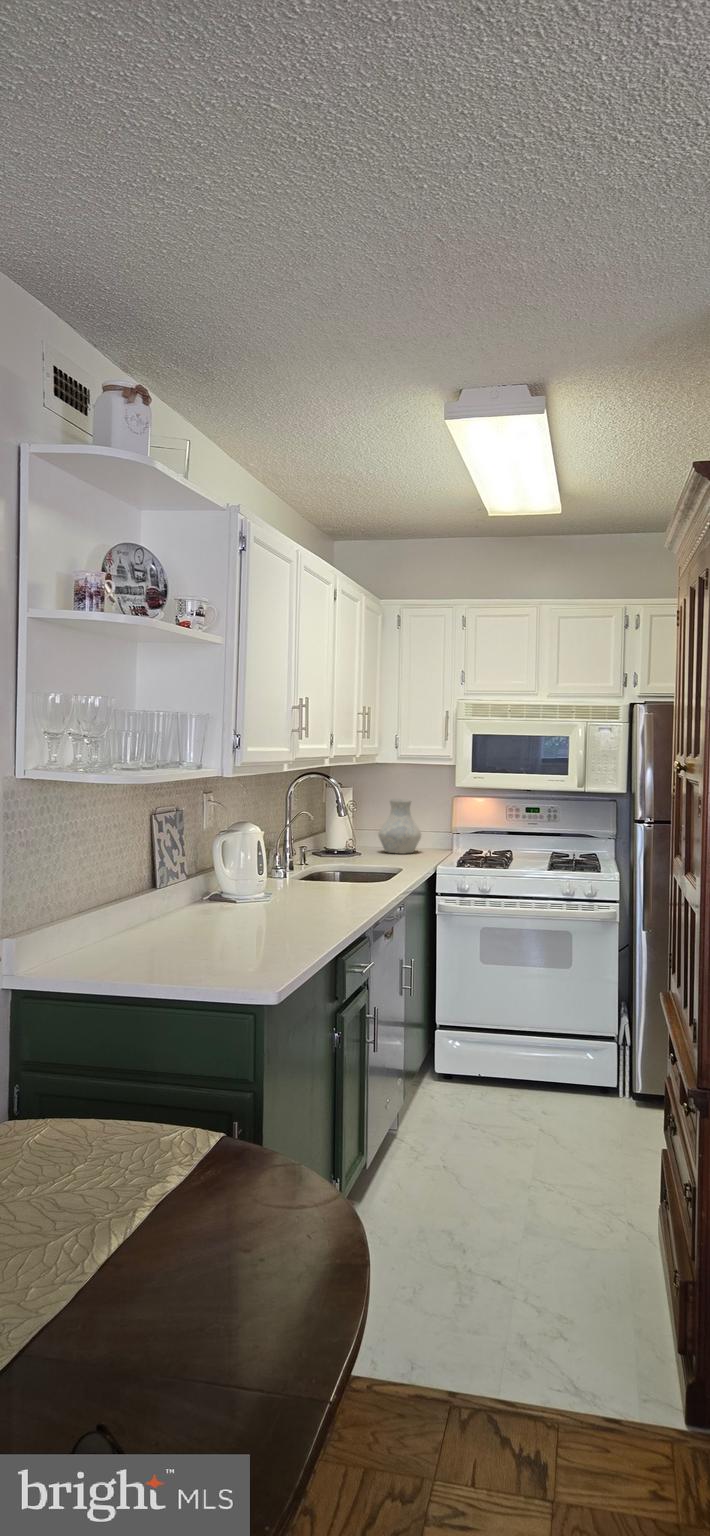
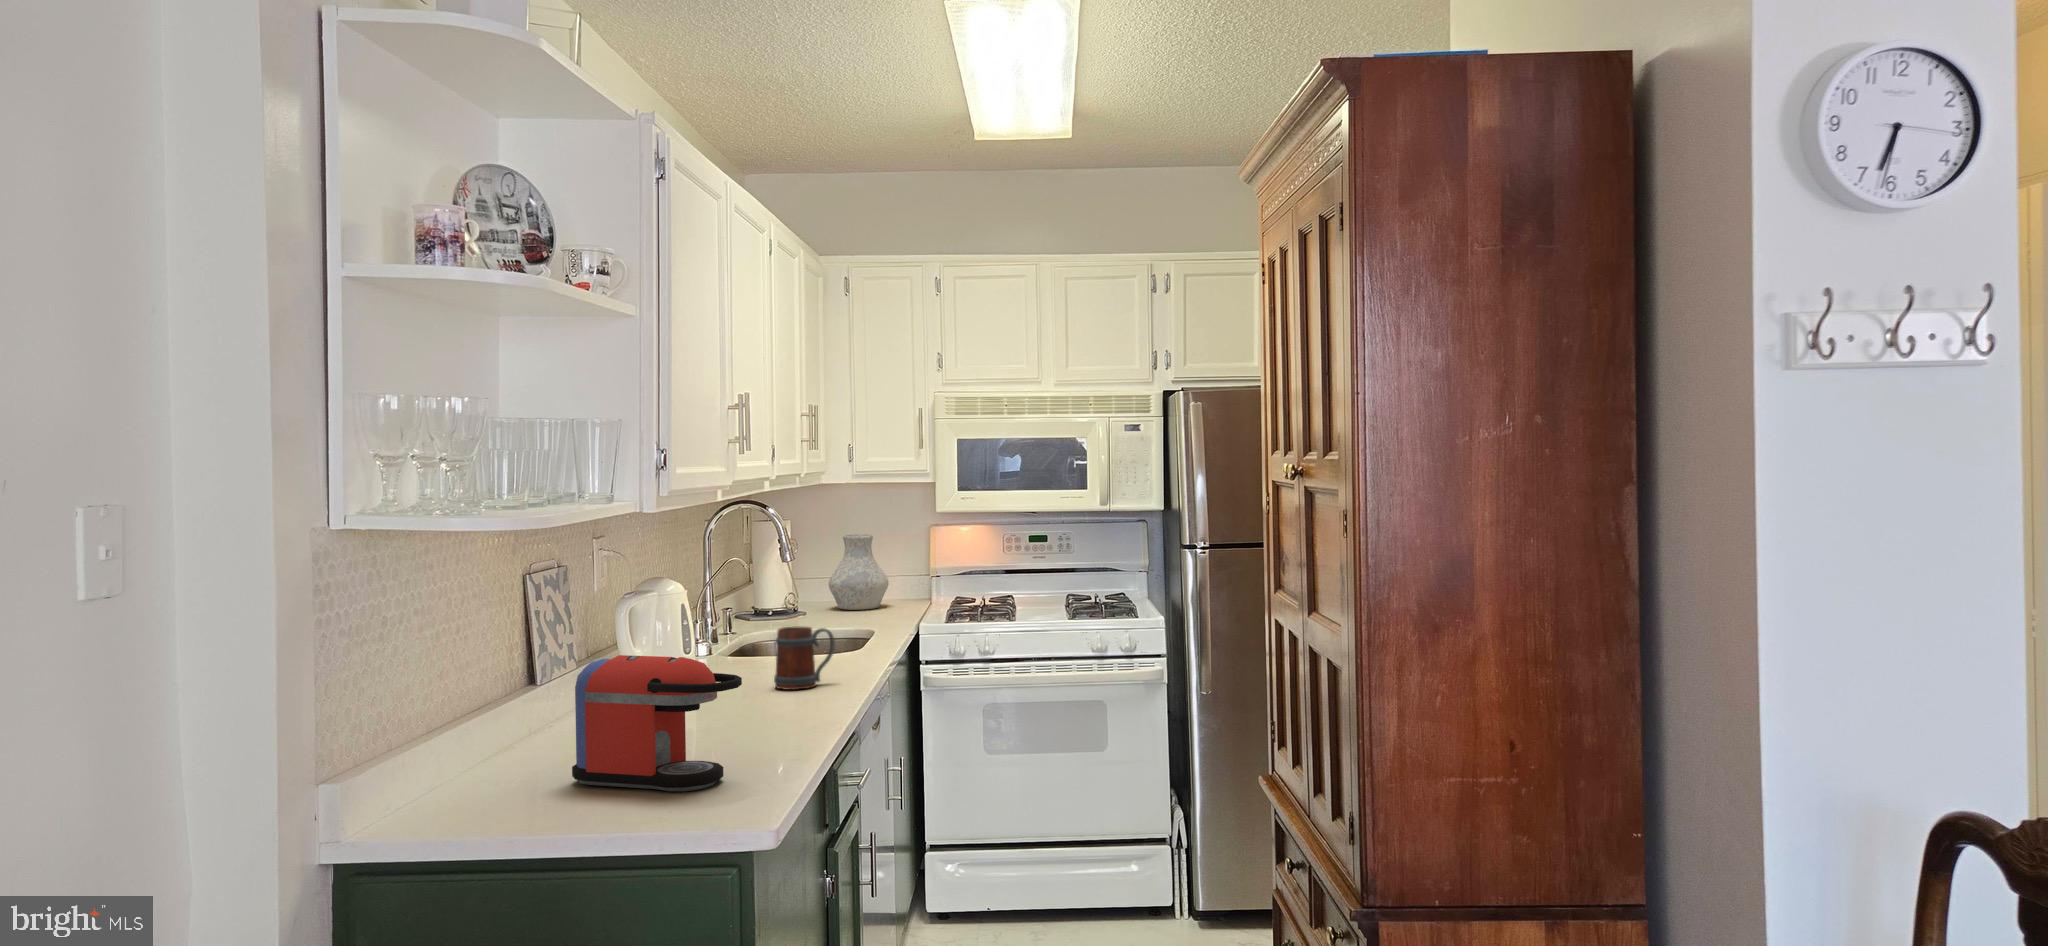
mug: none [318,861,361,904] -> present [774,626,835,690]
coffee maker: none [166,870,274,963] -> present [572,655,742,791]

